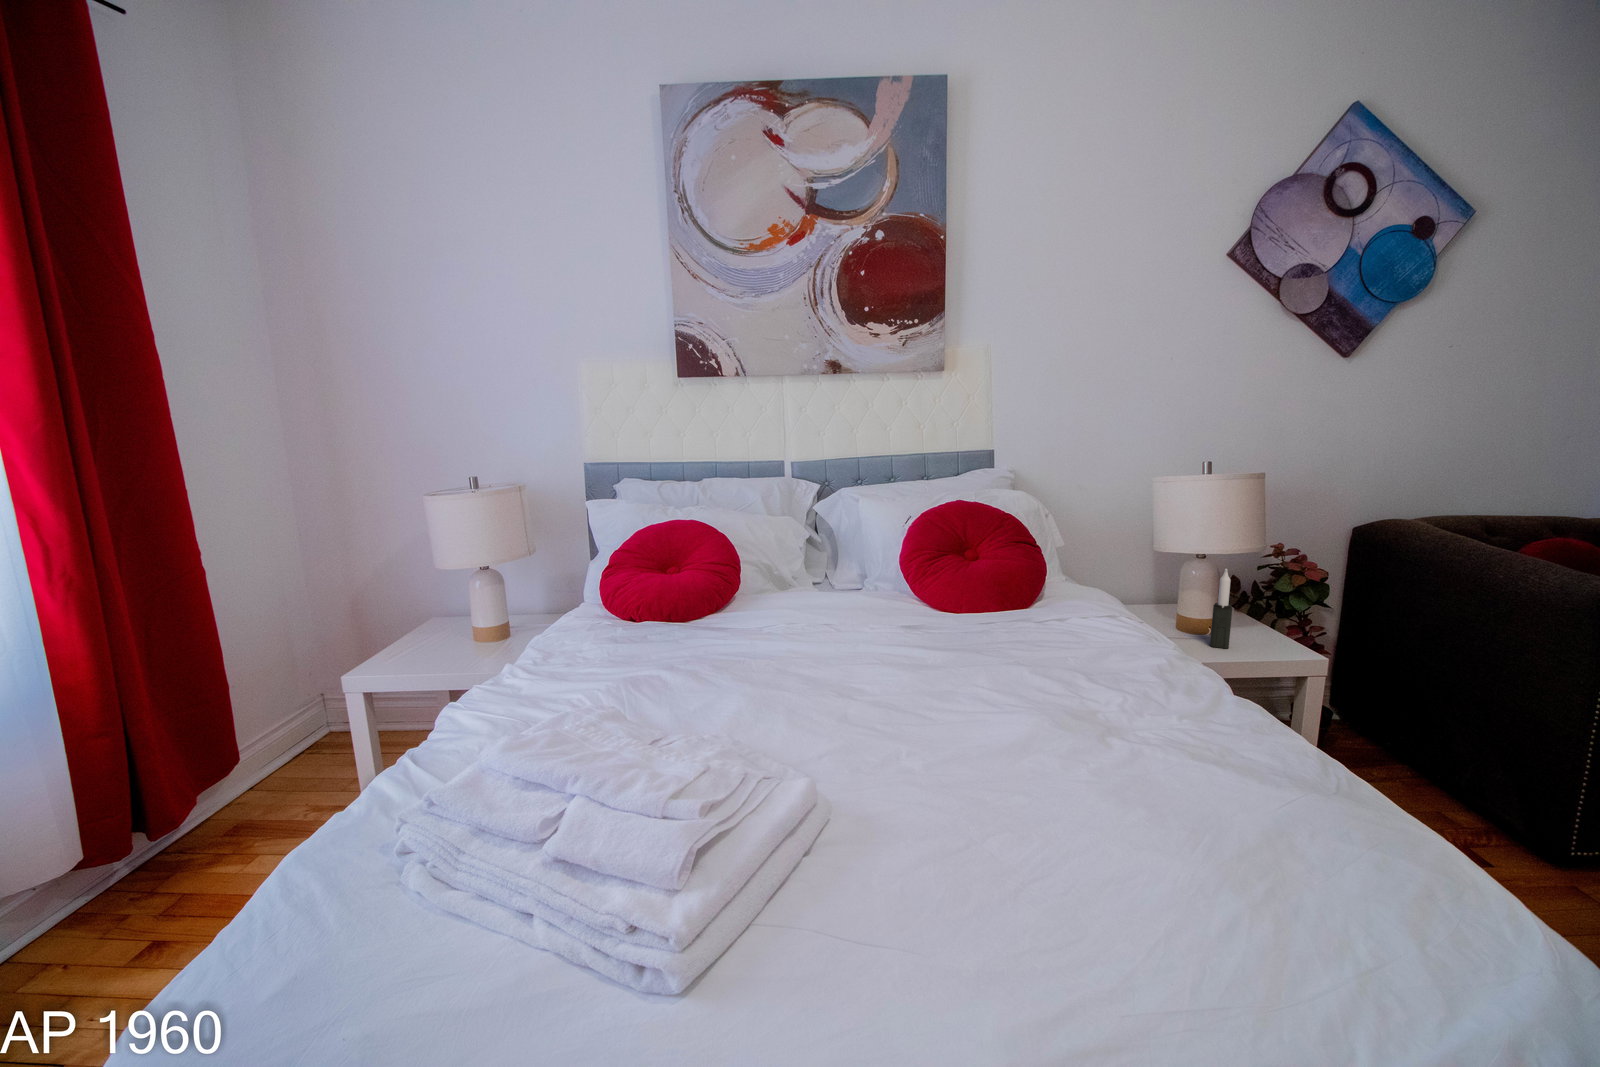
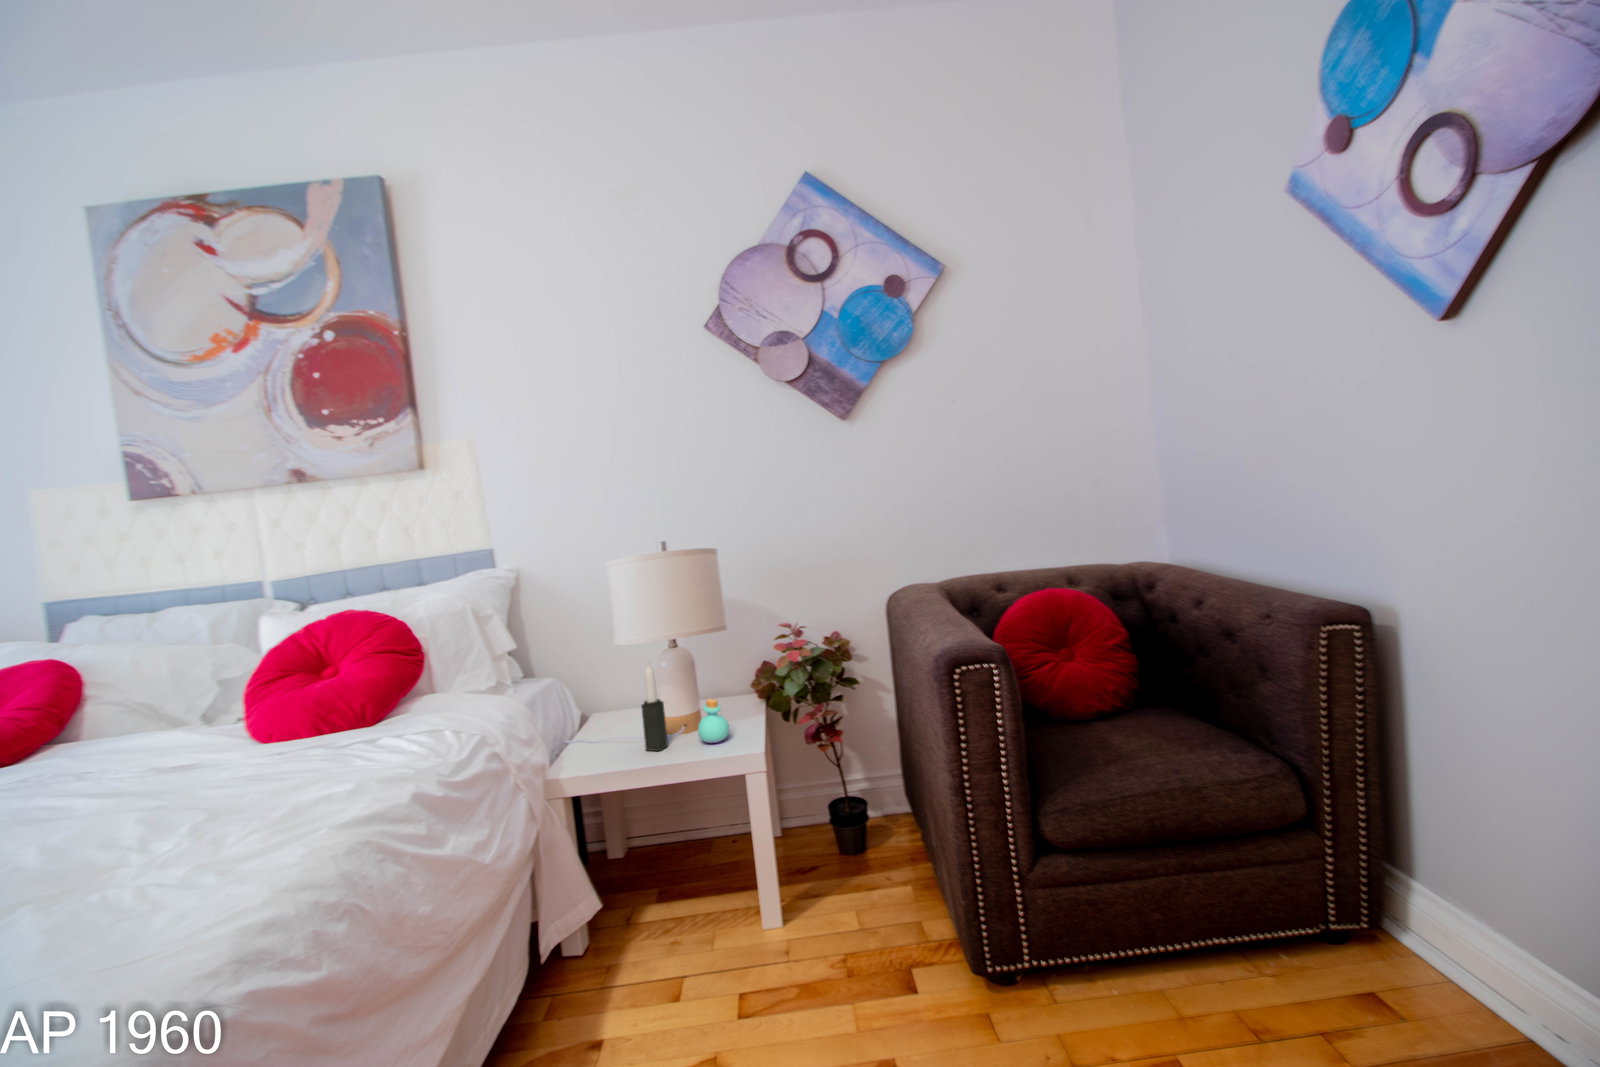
perfume bottle: none [1255,608,1288,646] -> present [698,699,729,743]

